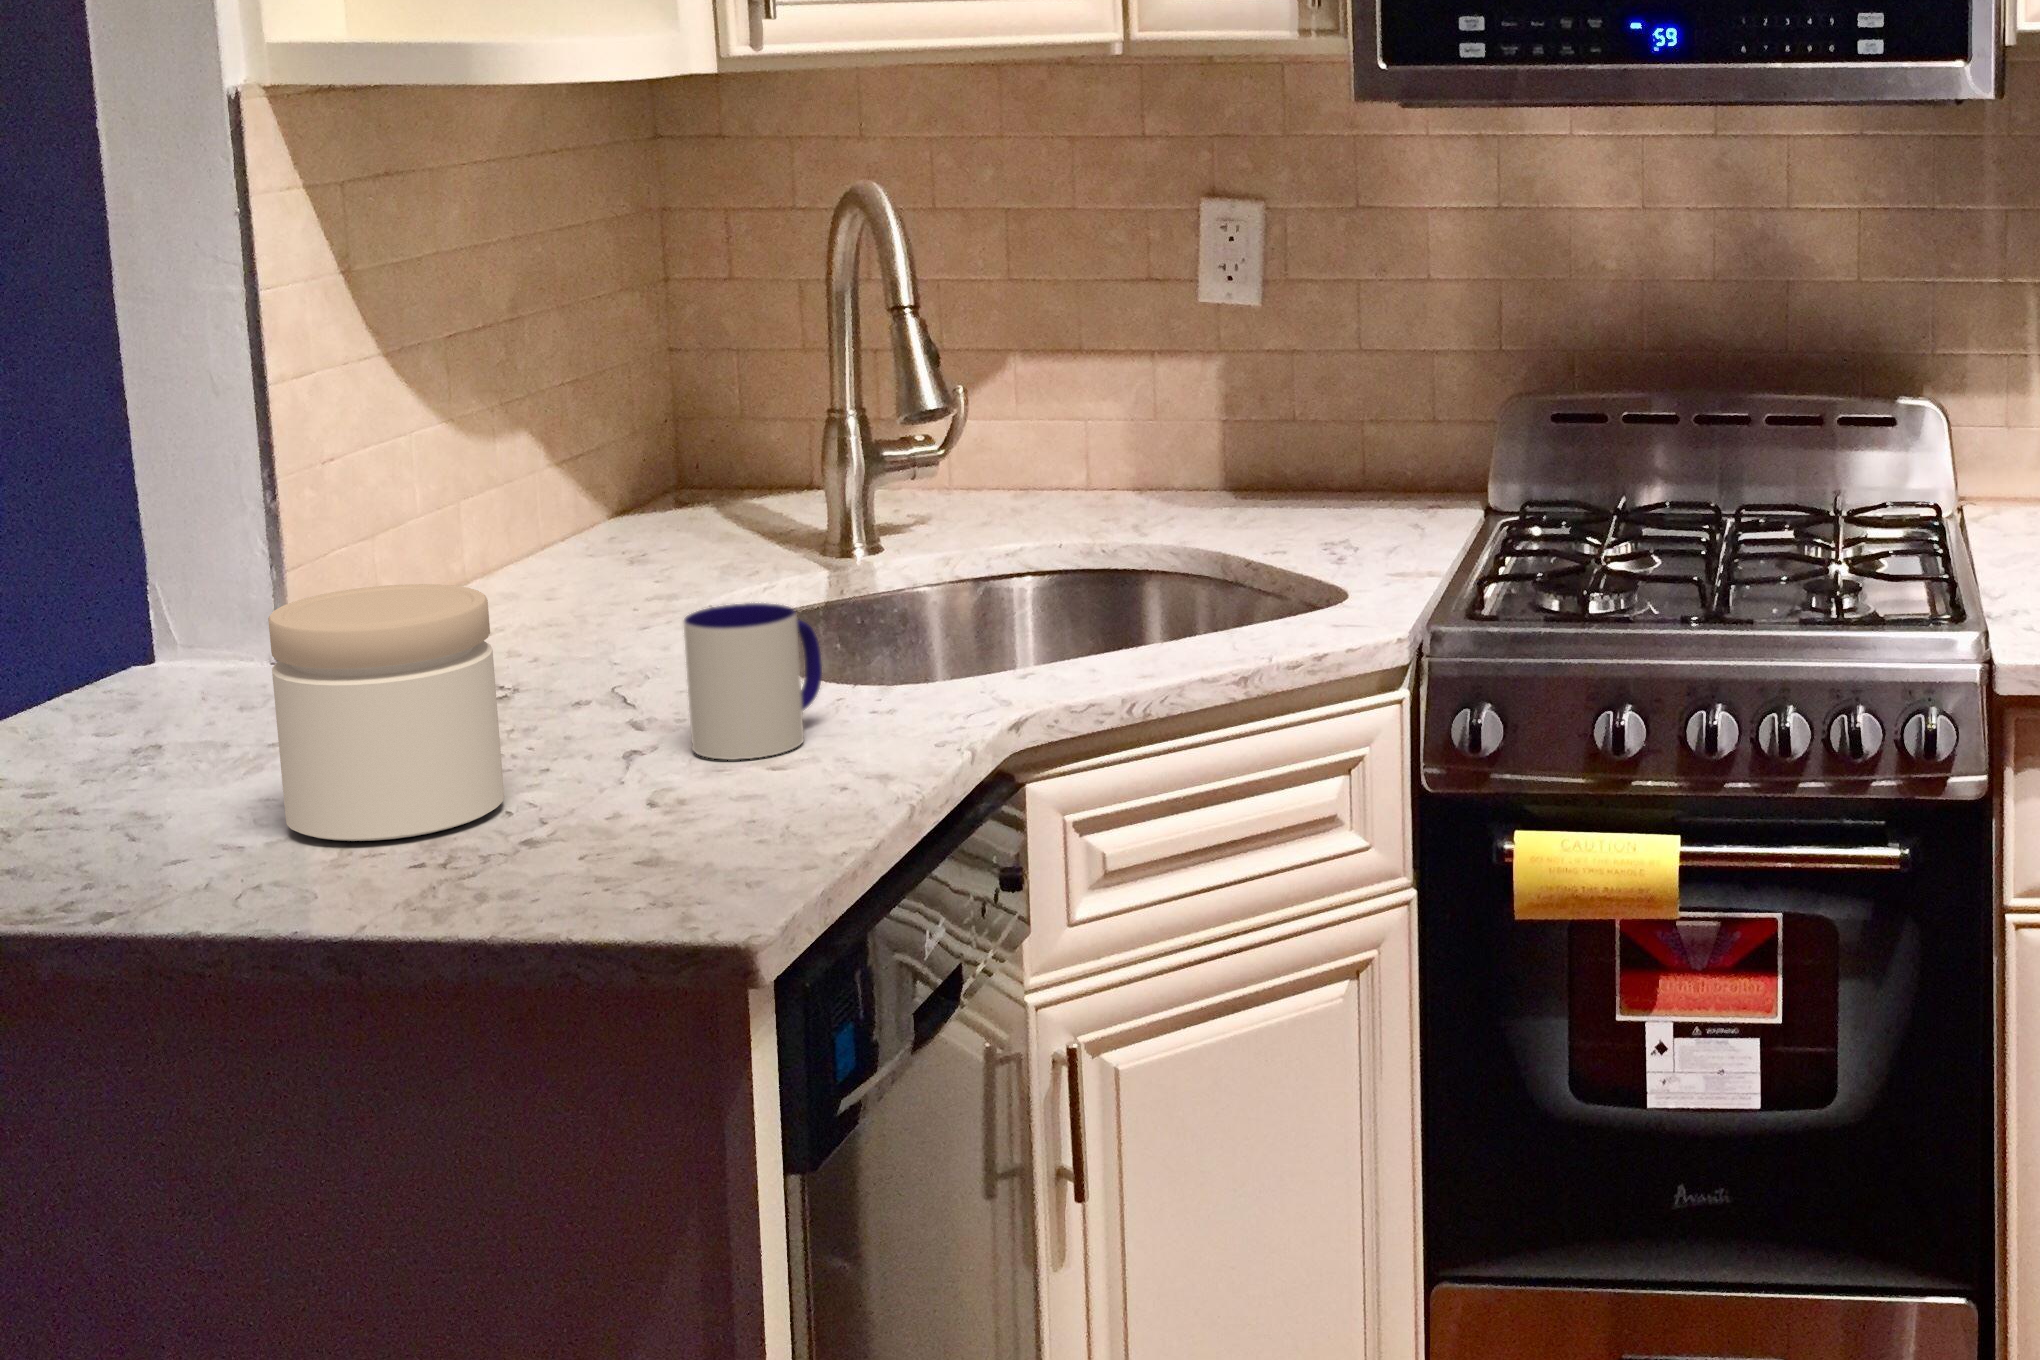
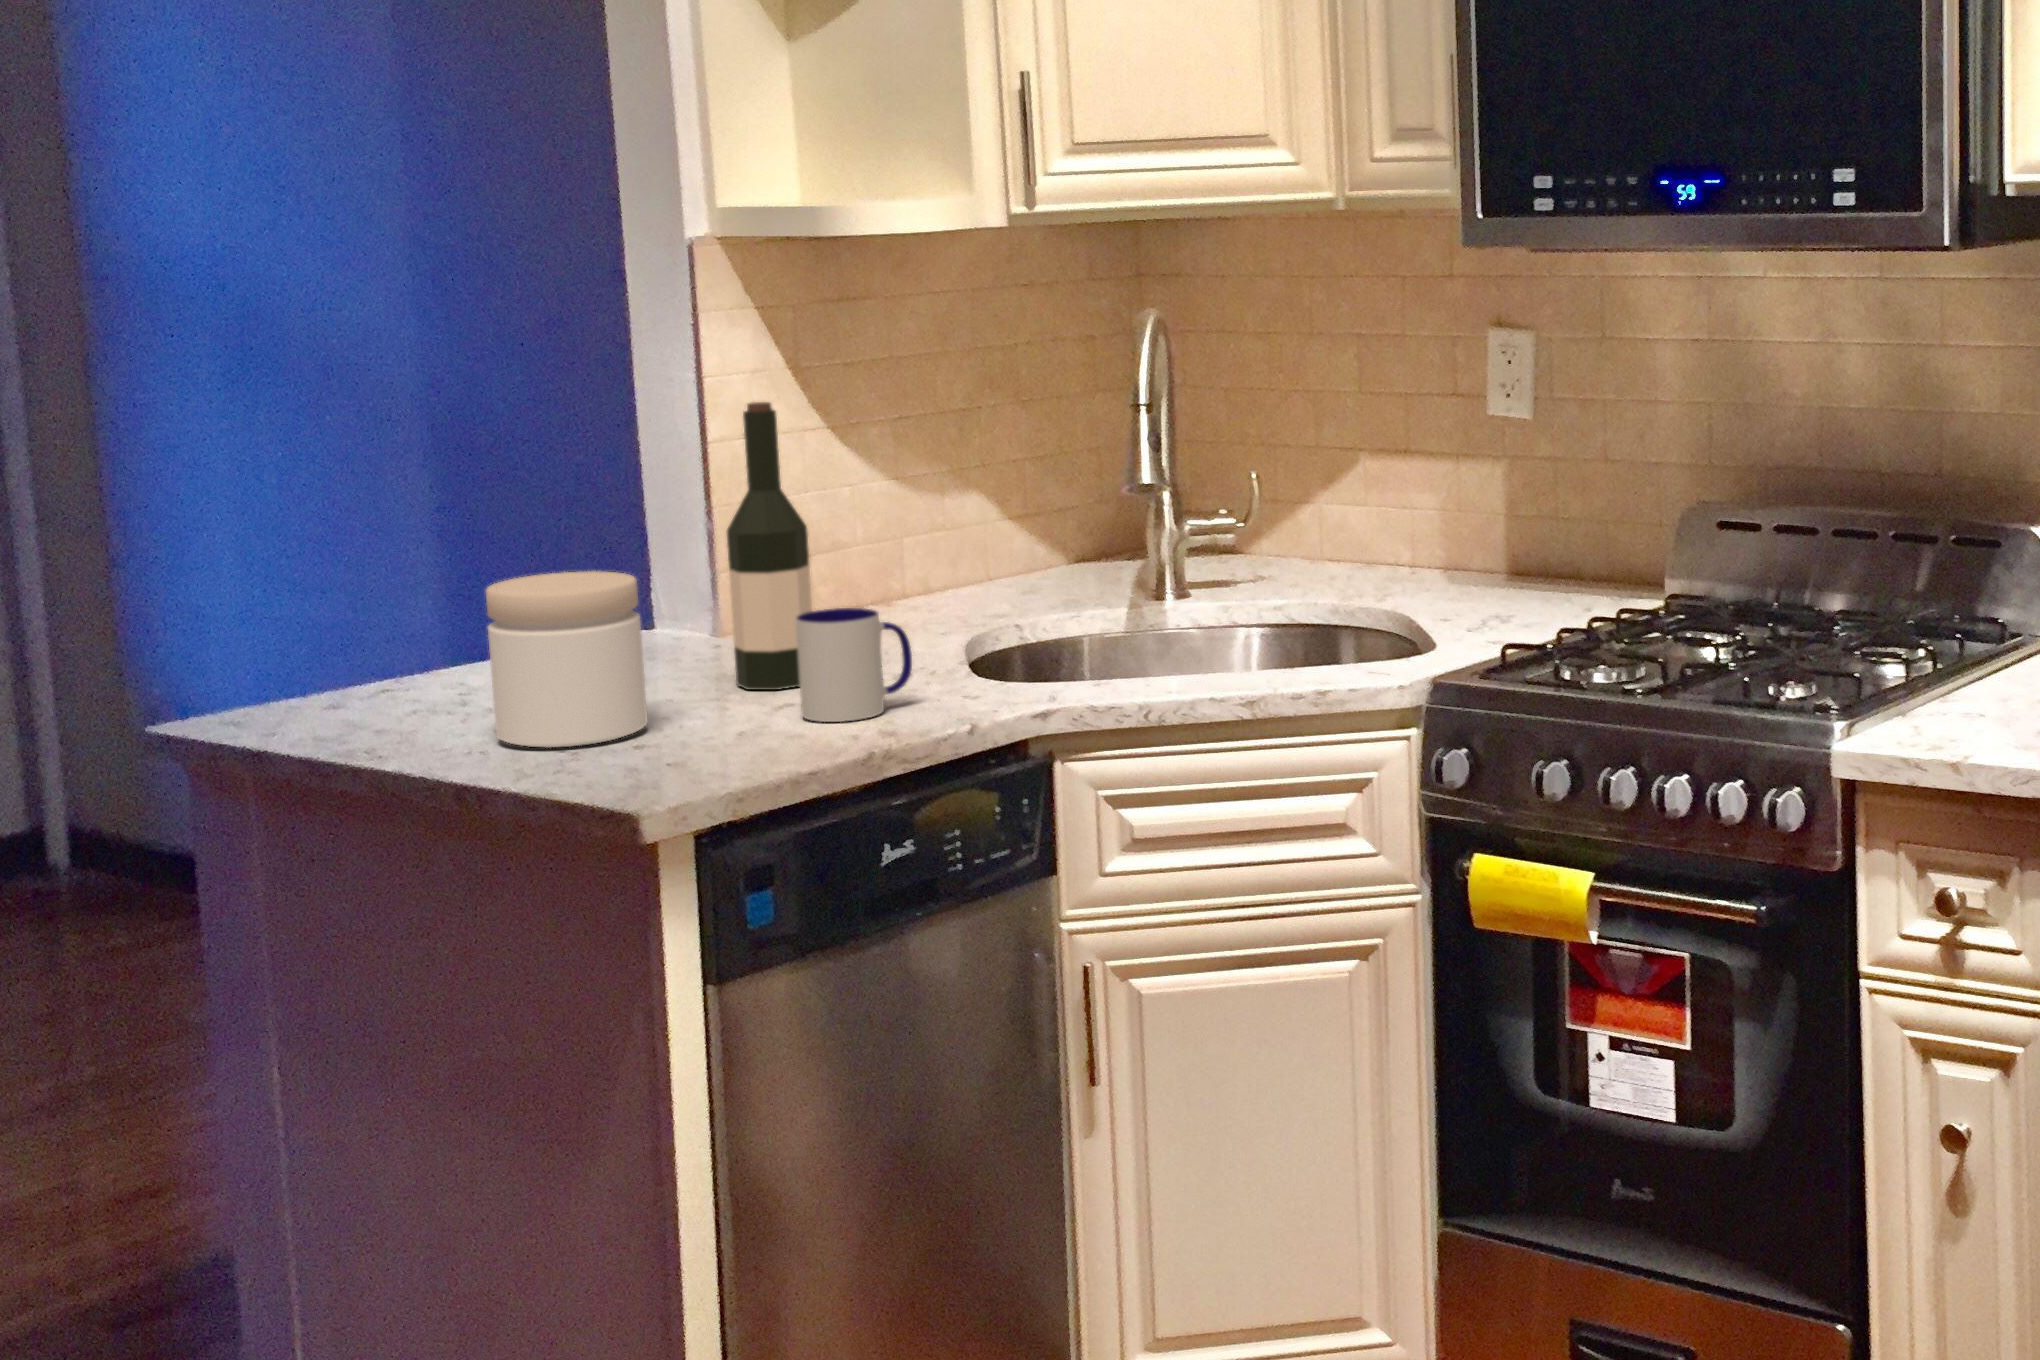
wine bottle: none [490,334,611,727] -> present [726,402,812,690]

